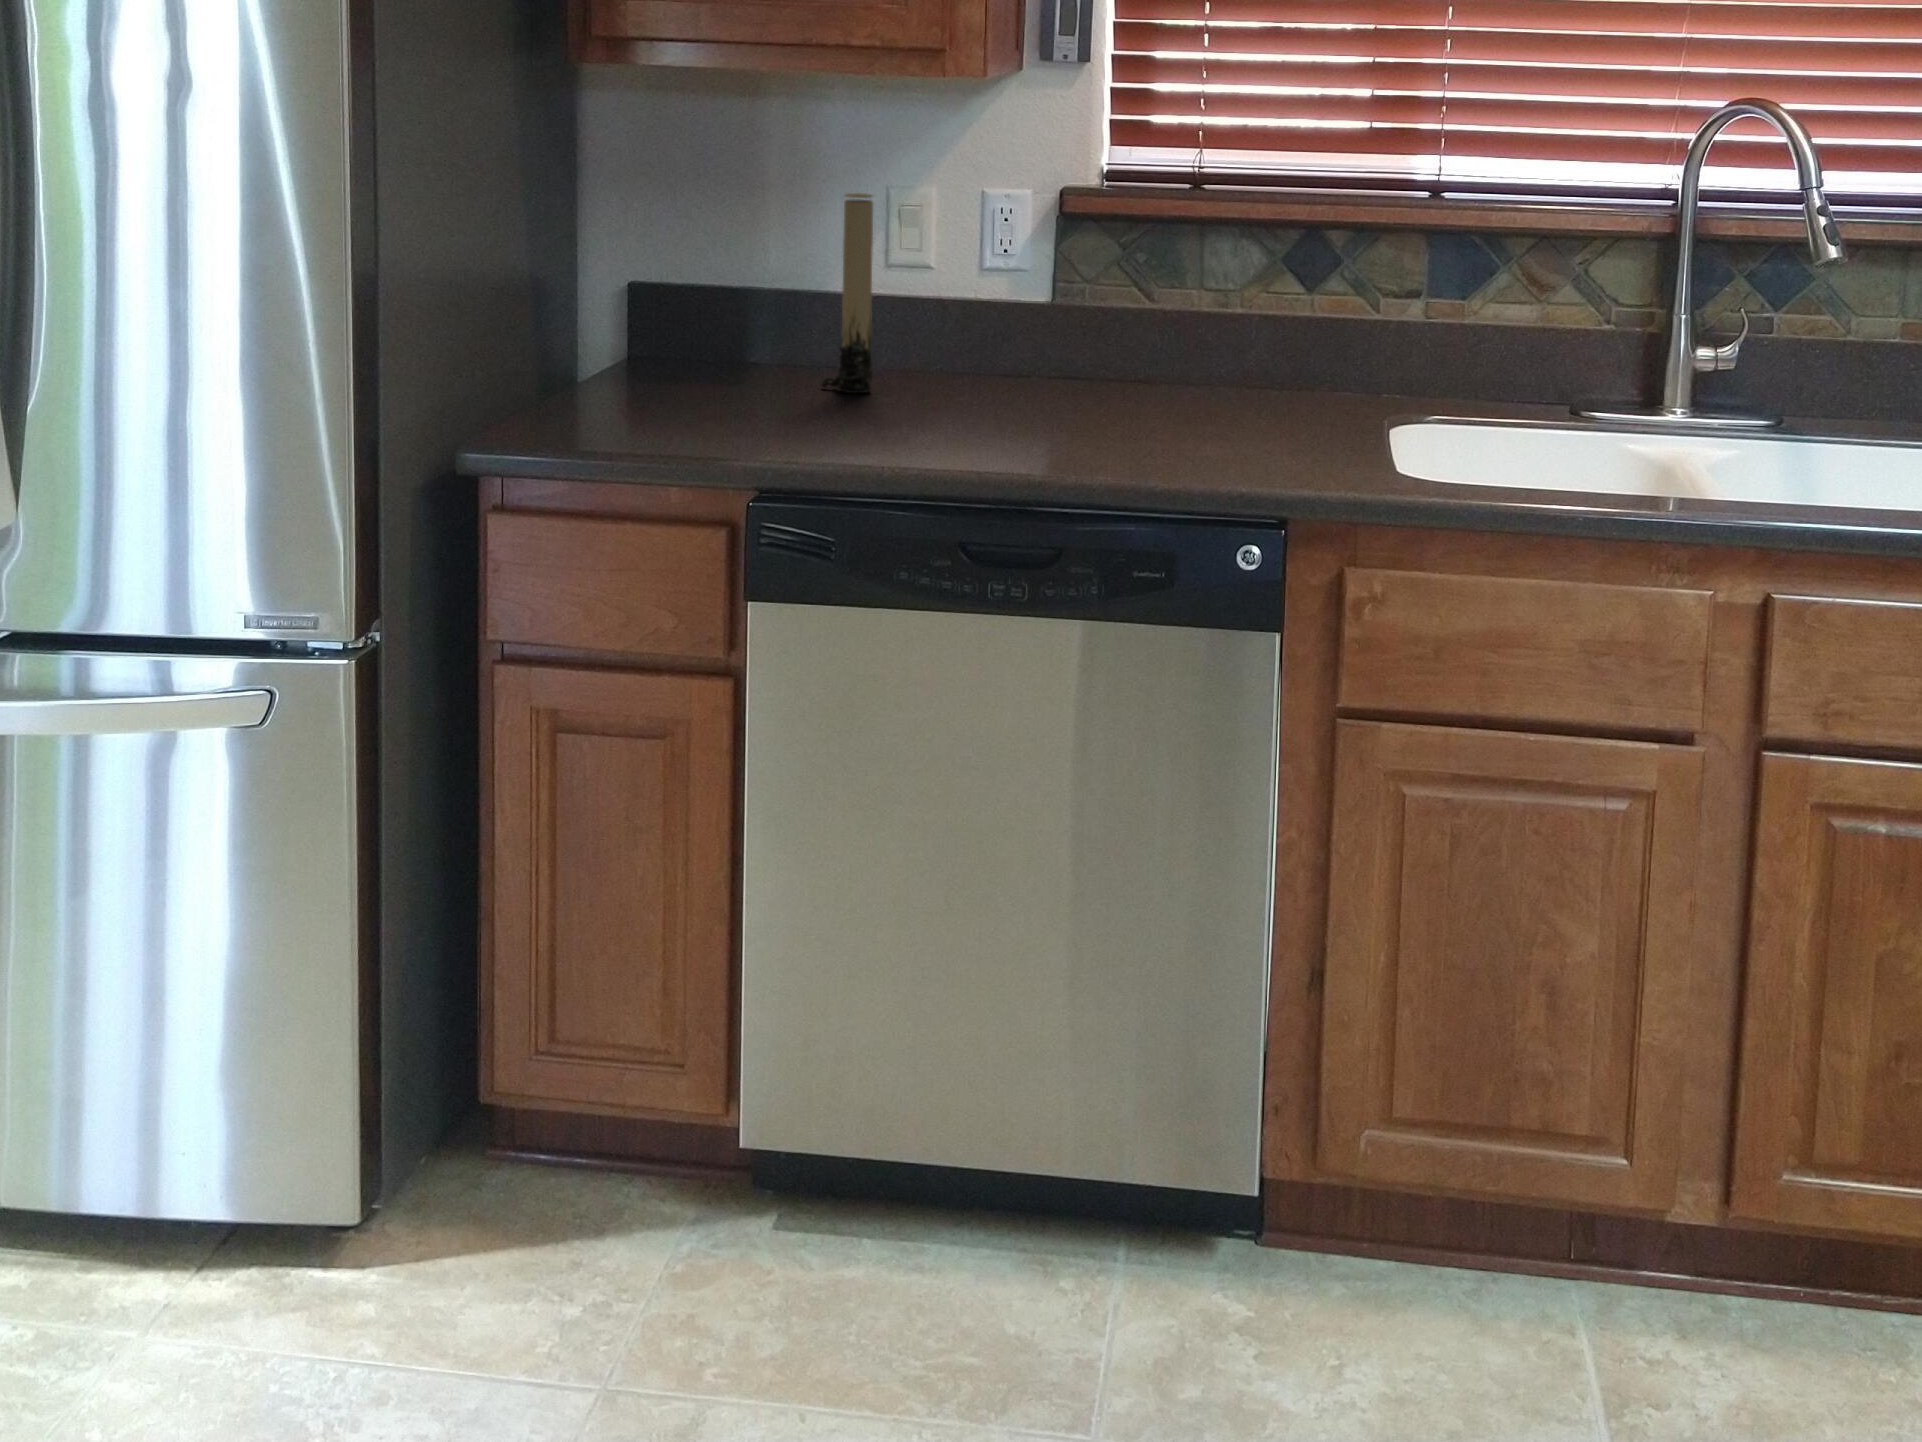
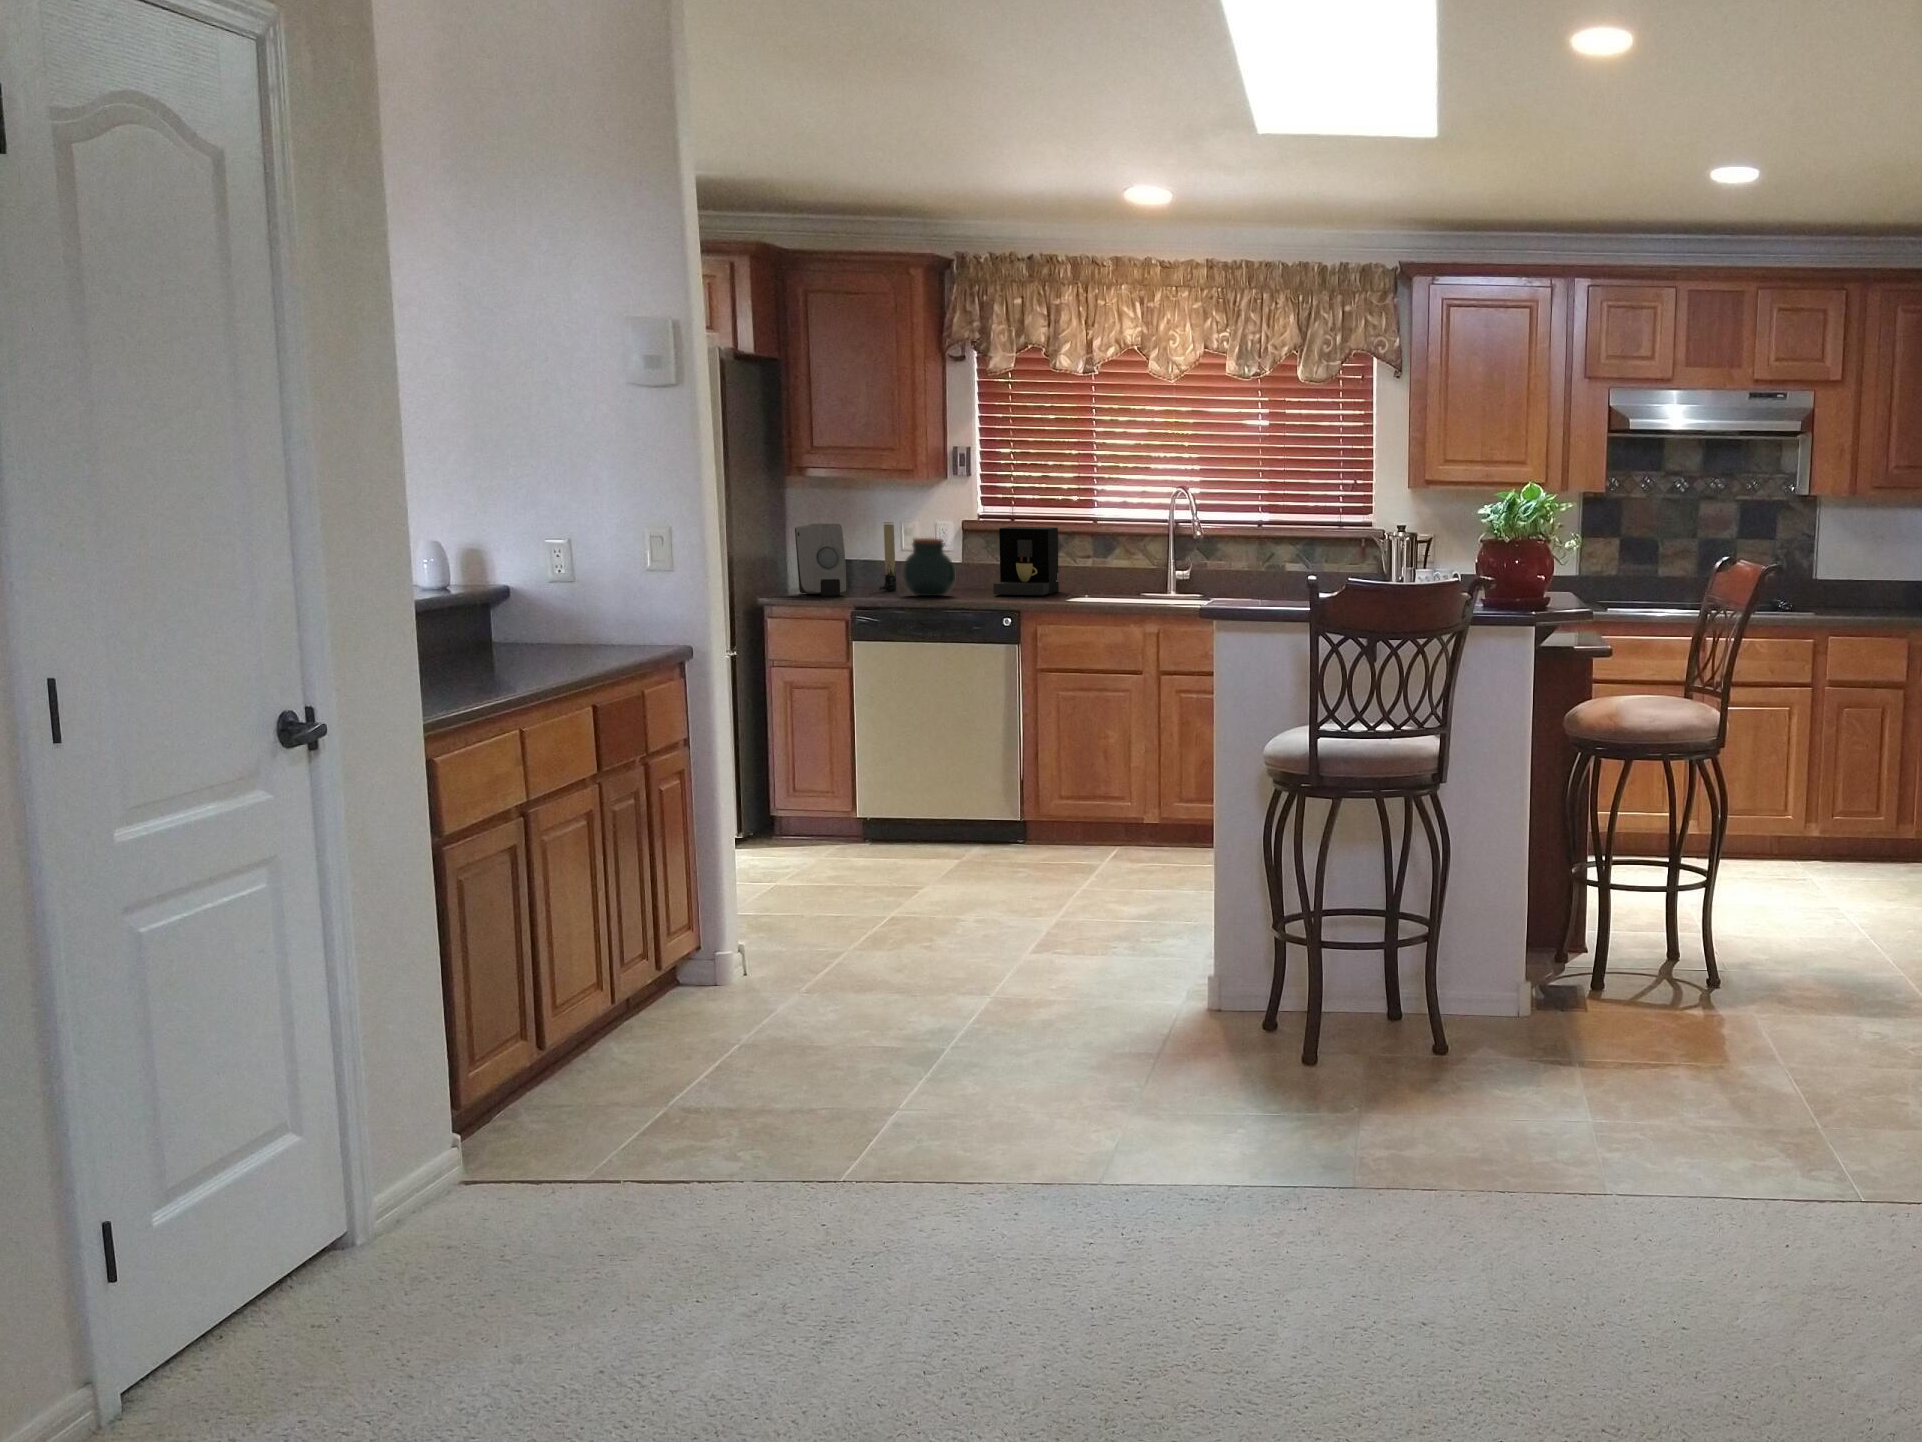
coffee maker: none [1181,207,1348,444] -> present [993,527,1059,595]
soap dispenser: none [584,212,730,441] -> present [795,524,846,596]
jar: none [903,257,1068,445] -> present [902,538,955,596]

